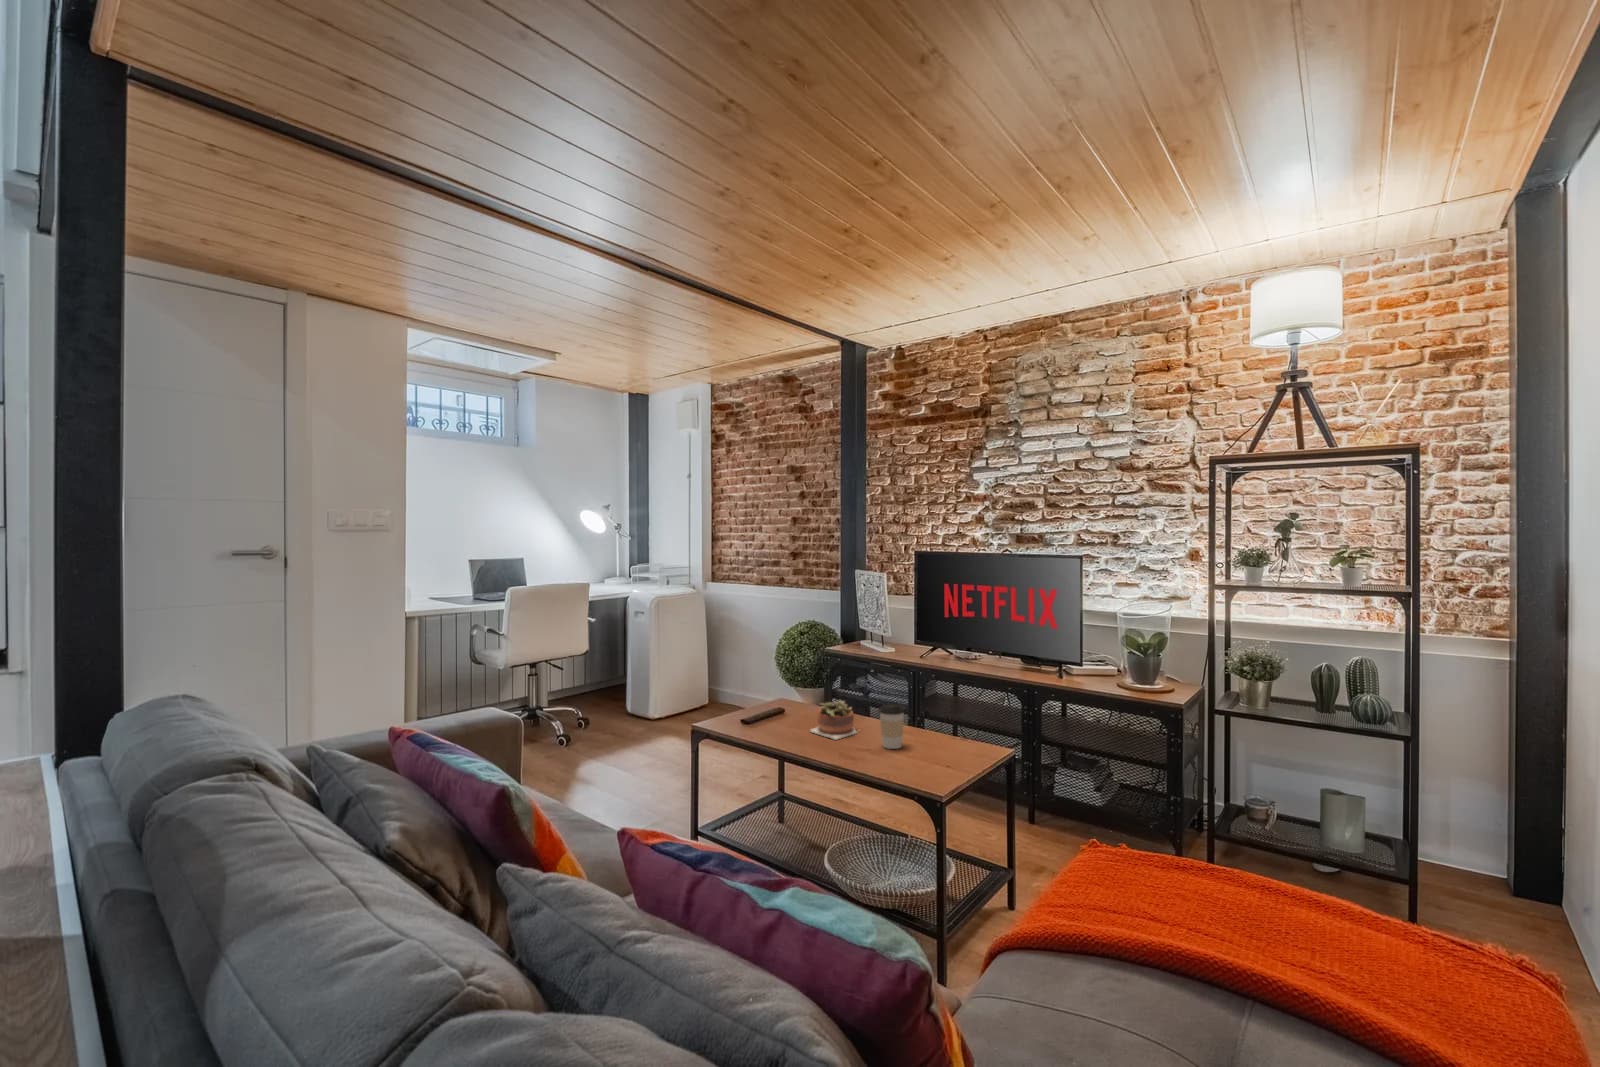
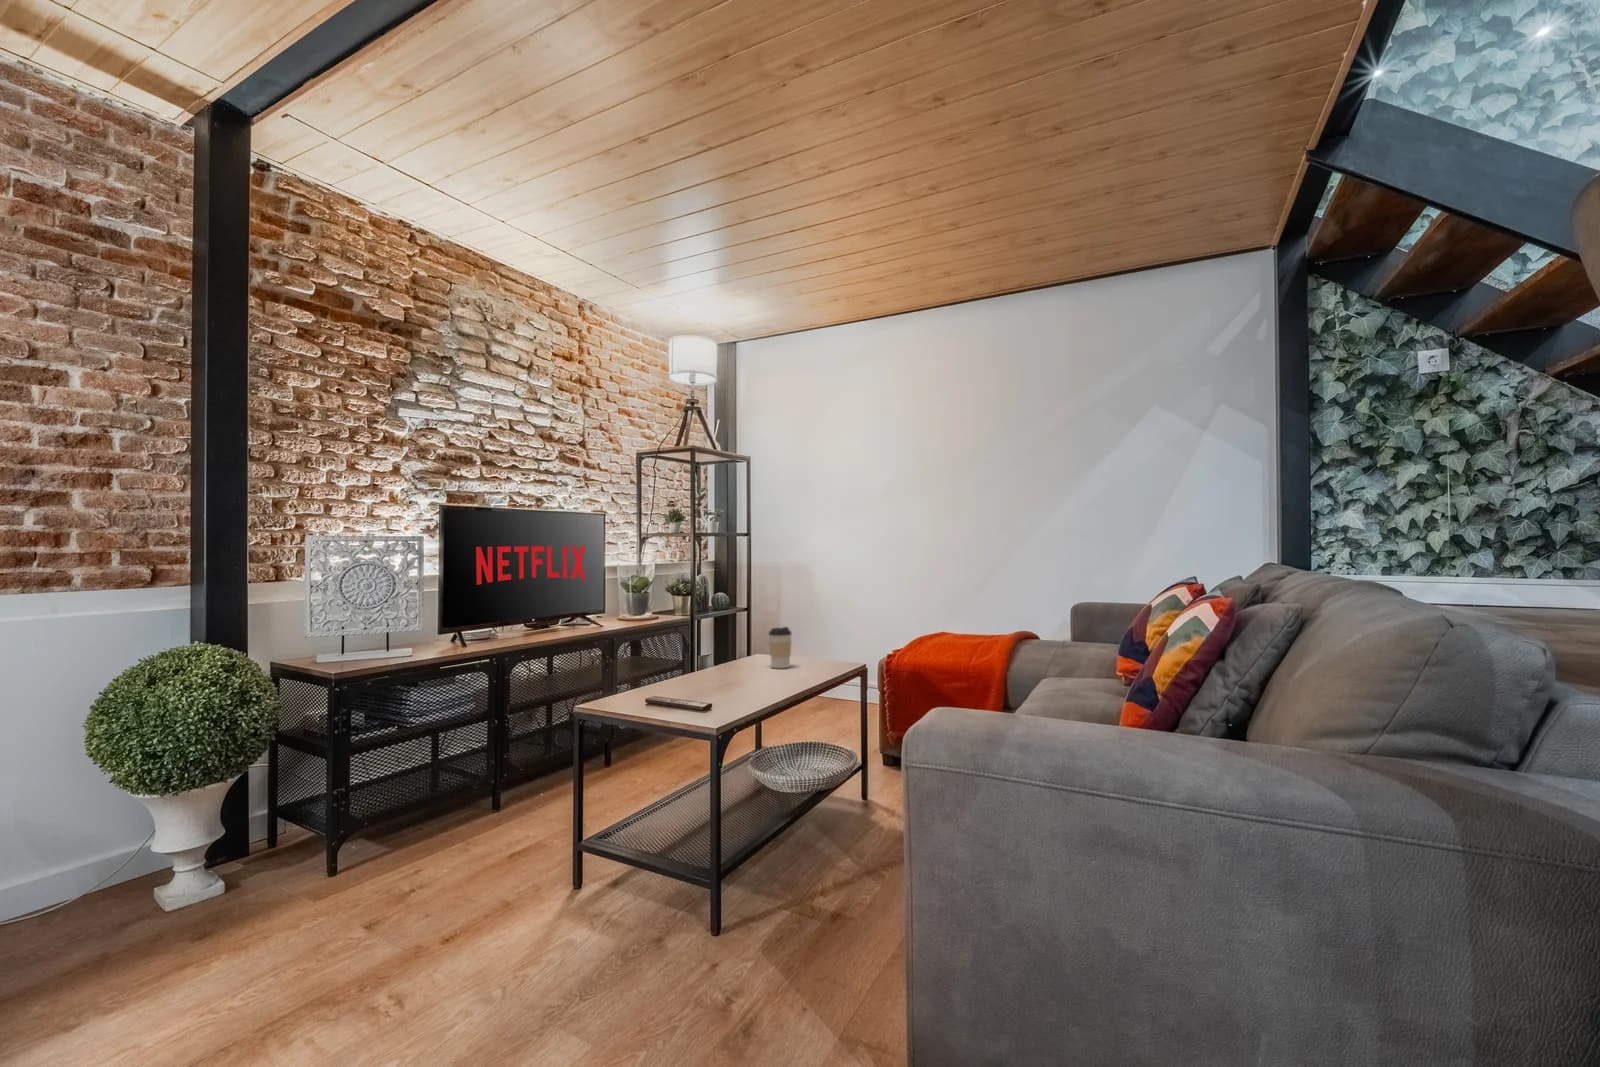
succulent plant: present [811,701,856,740] -> none [710,642,770,685]

